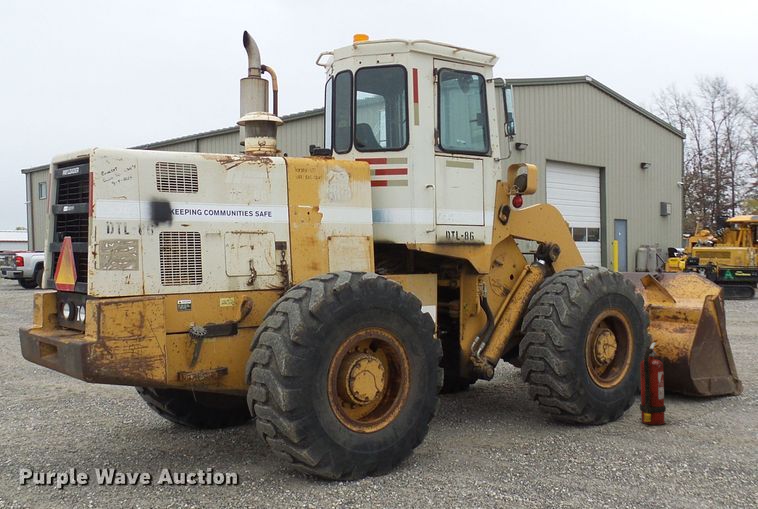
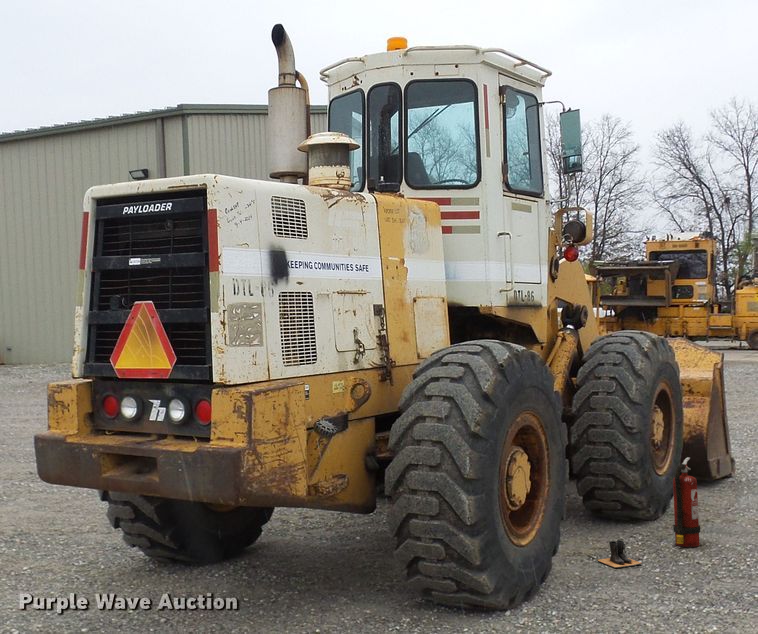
boots: none [575,418,618,444] -> present [597,540,642,568]

